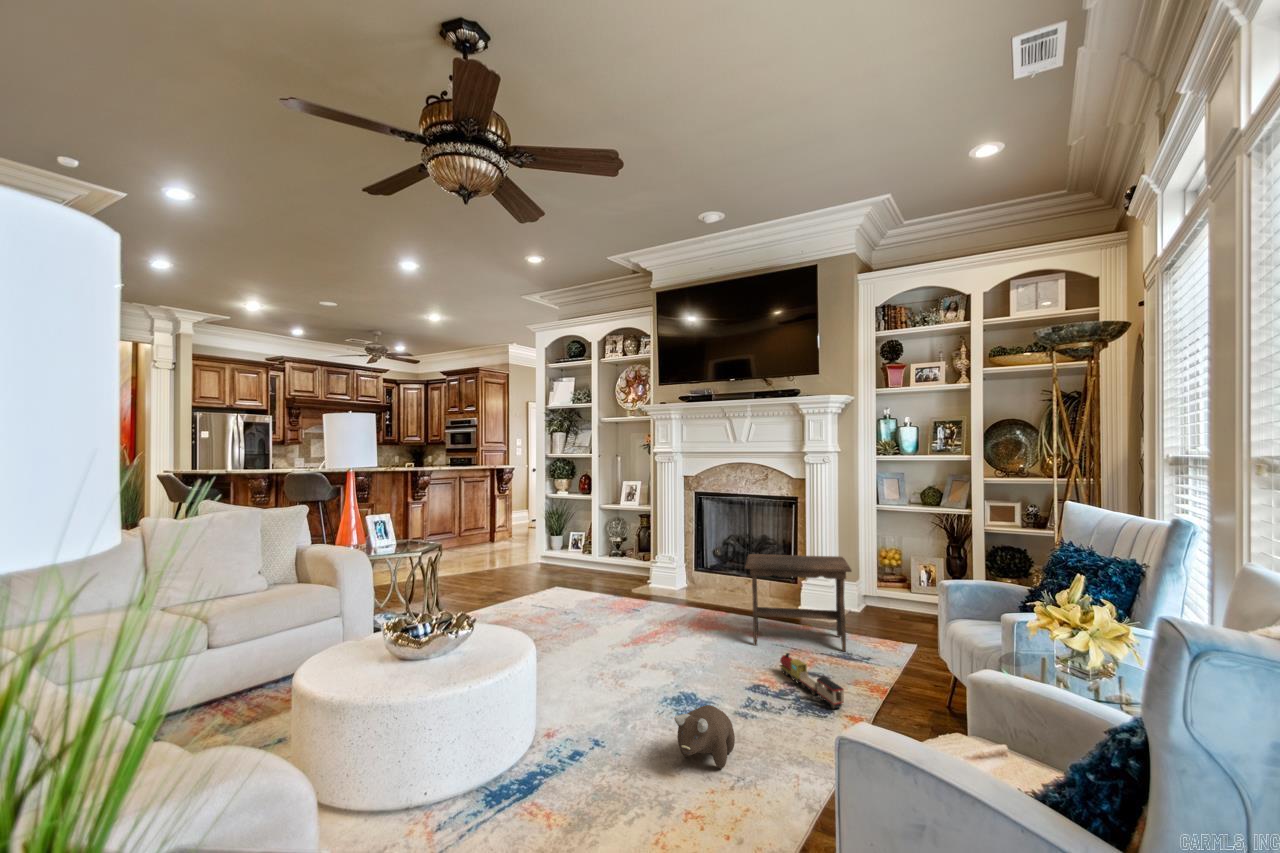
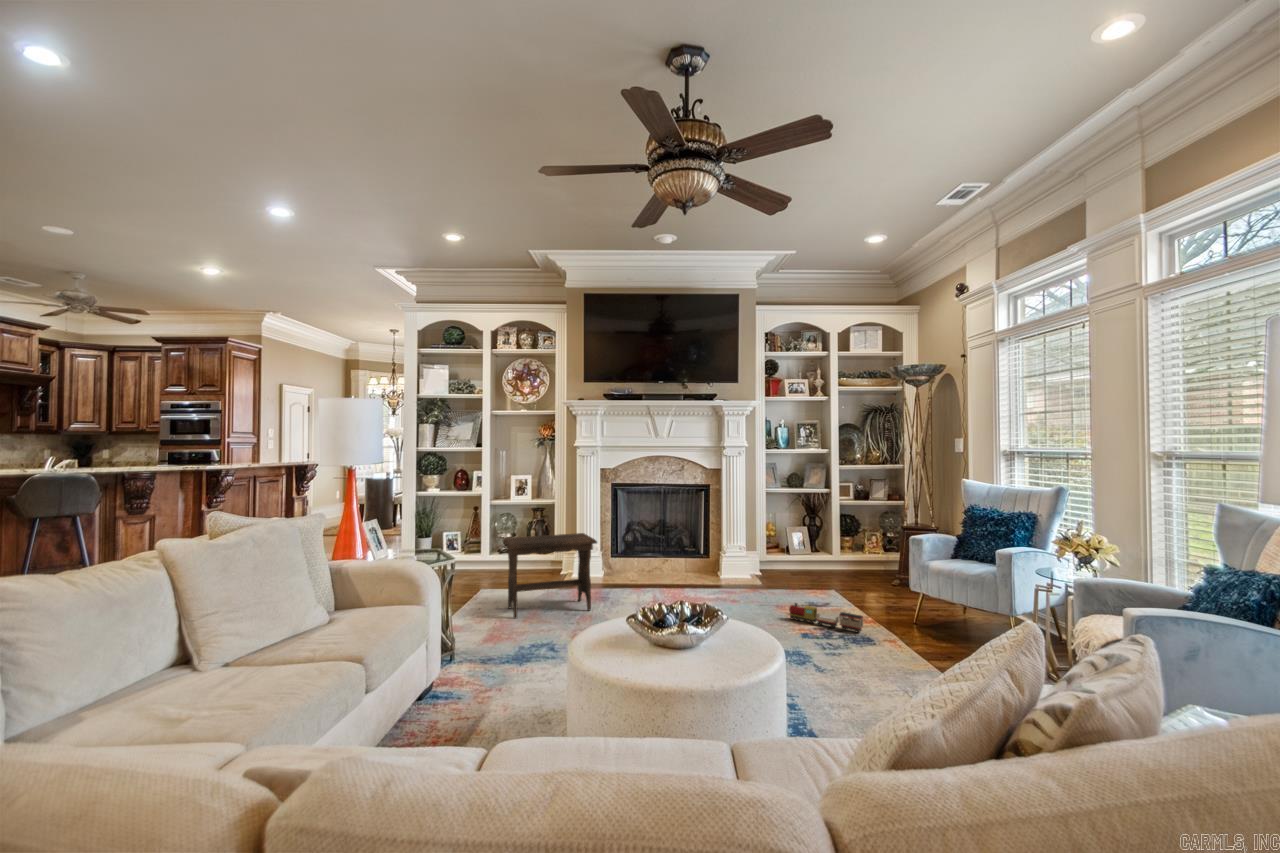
footstool: present [745,554,851,651] -> present [503,533,597,618]
plush toy: present [674,705,735,769] -> none [830,636,875,679]

